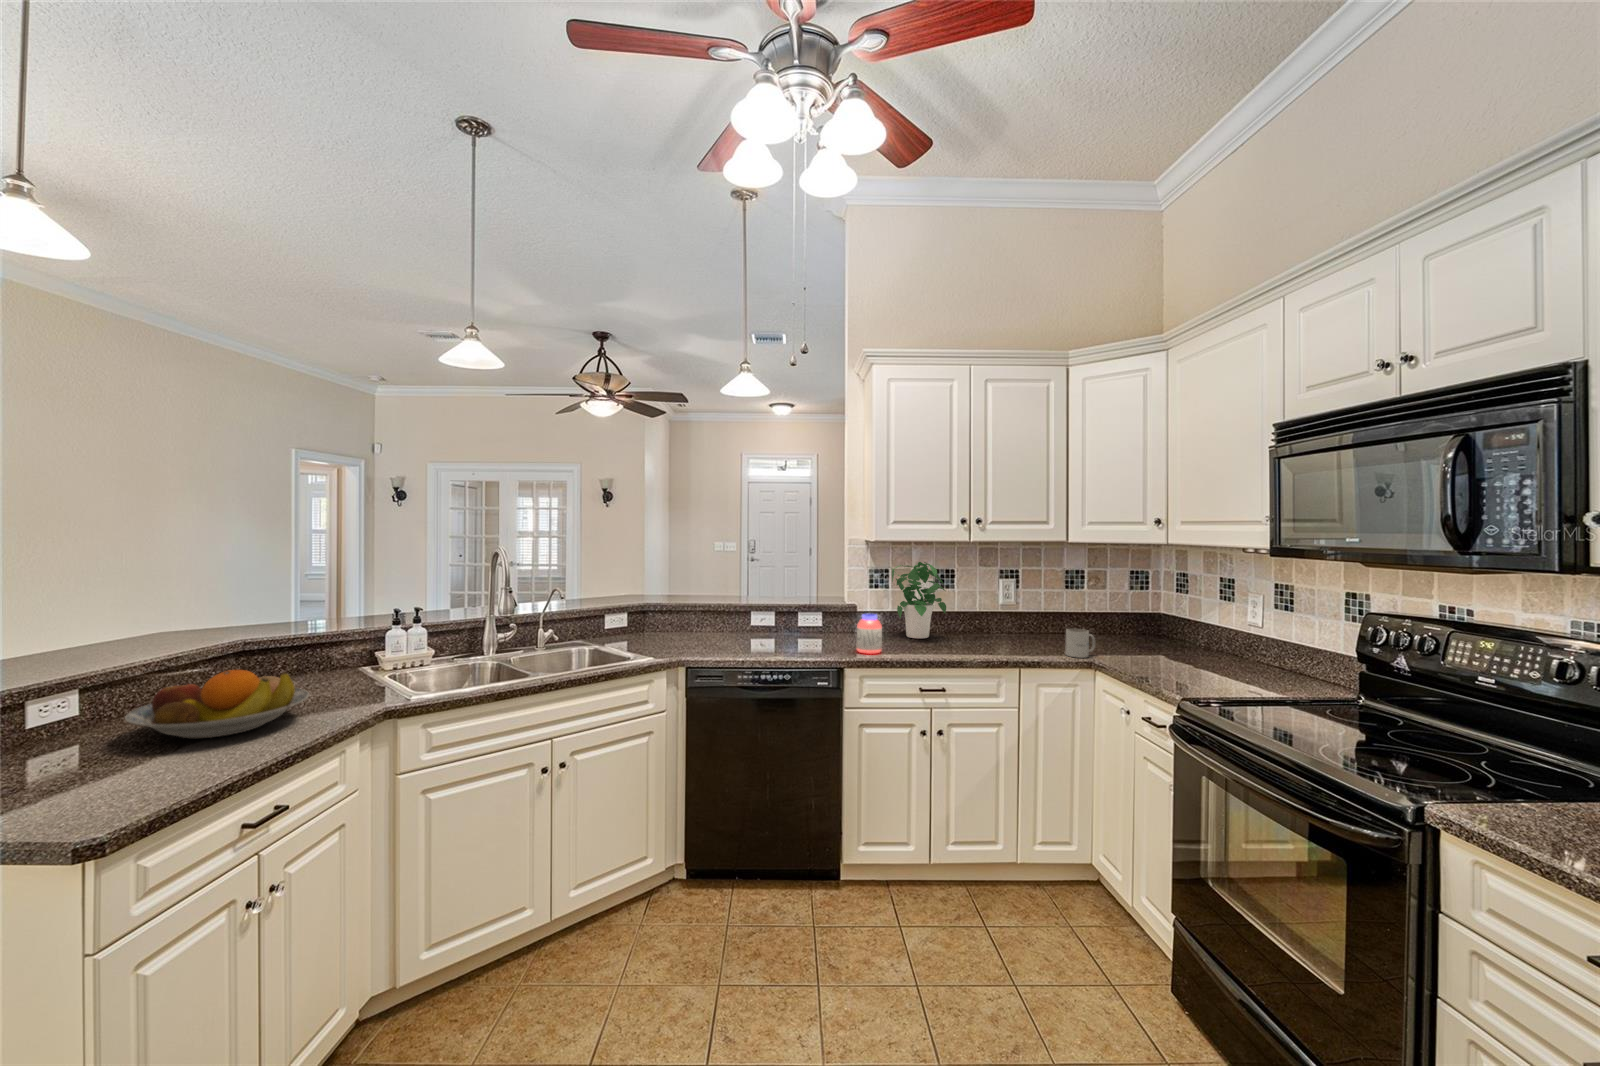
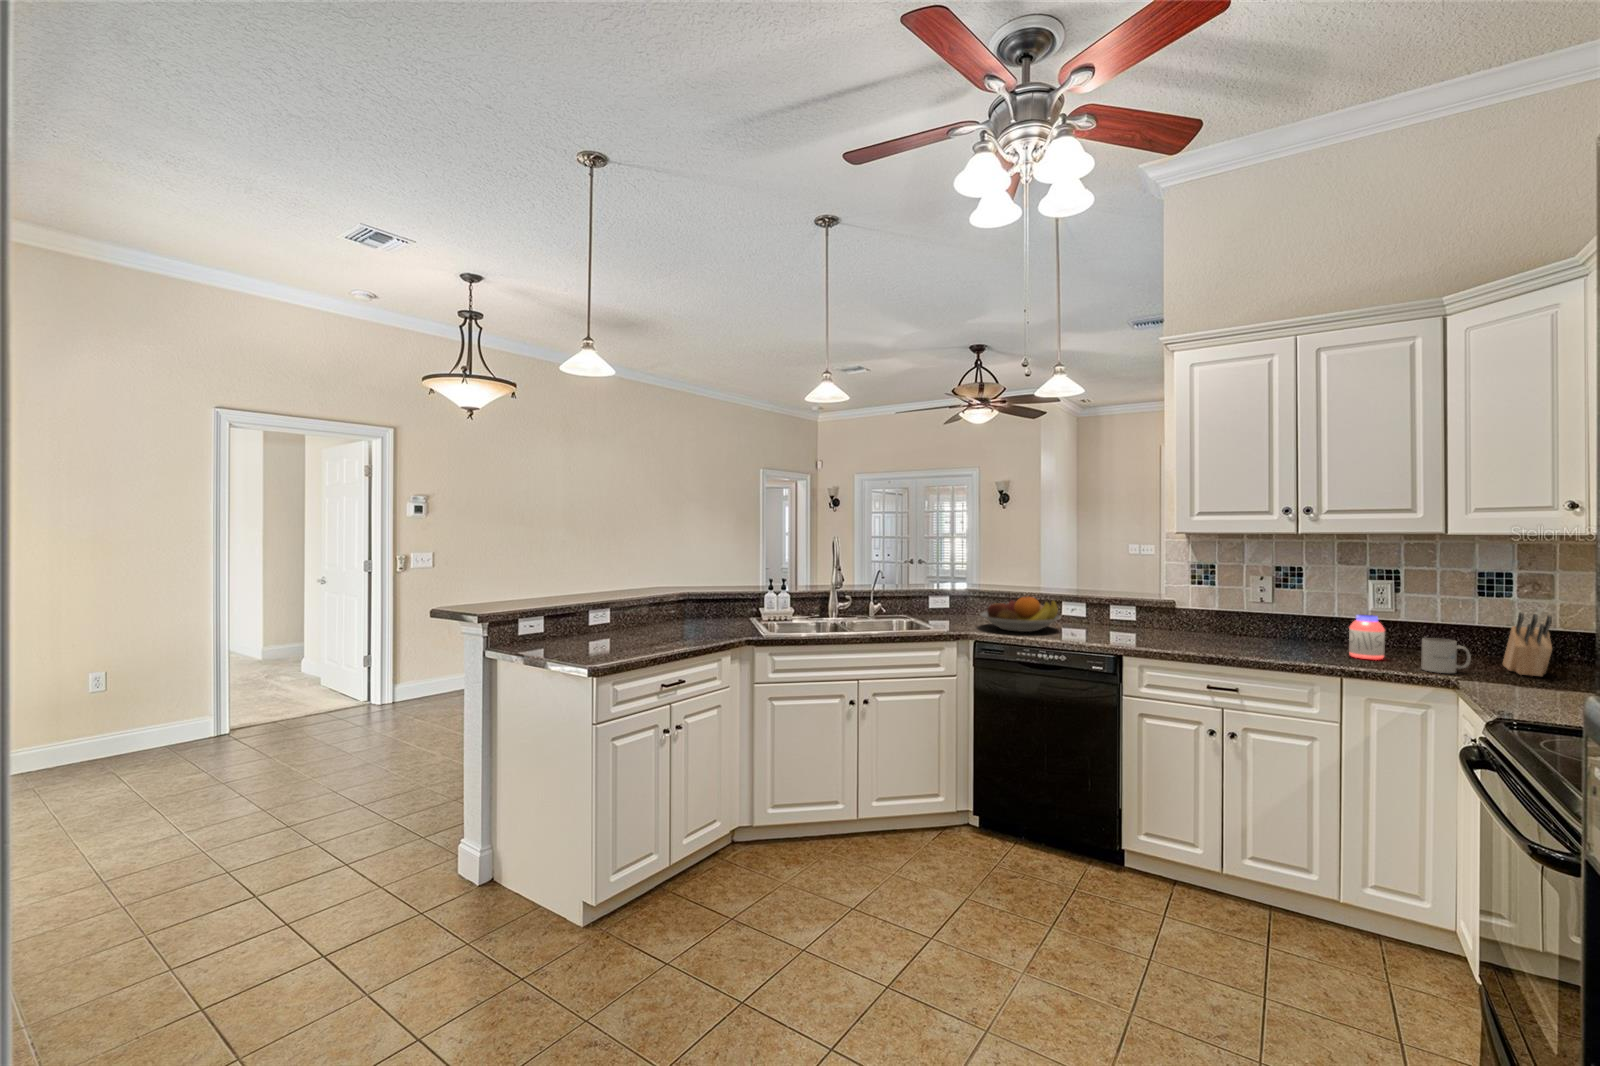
potted plant: present [892,562,946,639] -> none [1206,555,1279,640]
knife block: none [1097,605,1142,653] -> present [1503,613,1552,676]
jar: present [857,614,882,654] -> present [1349,615,1385,660]
fruit bowl: present [125,670,309,739] -> present [980,597,1061,632]

